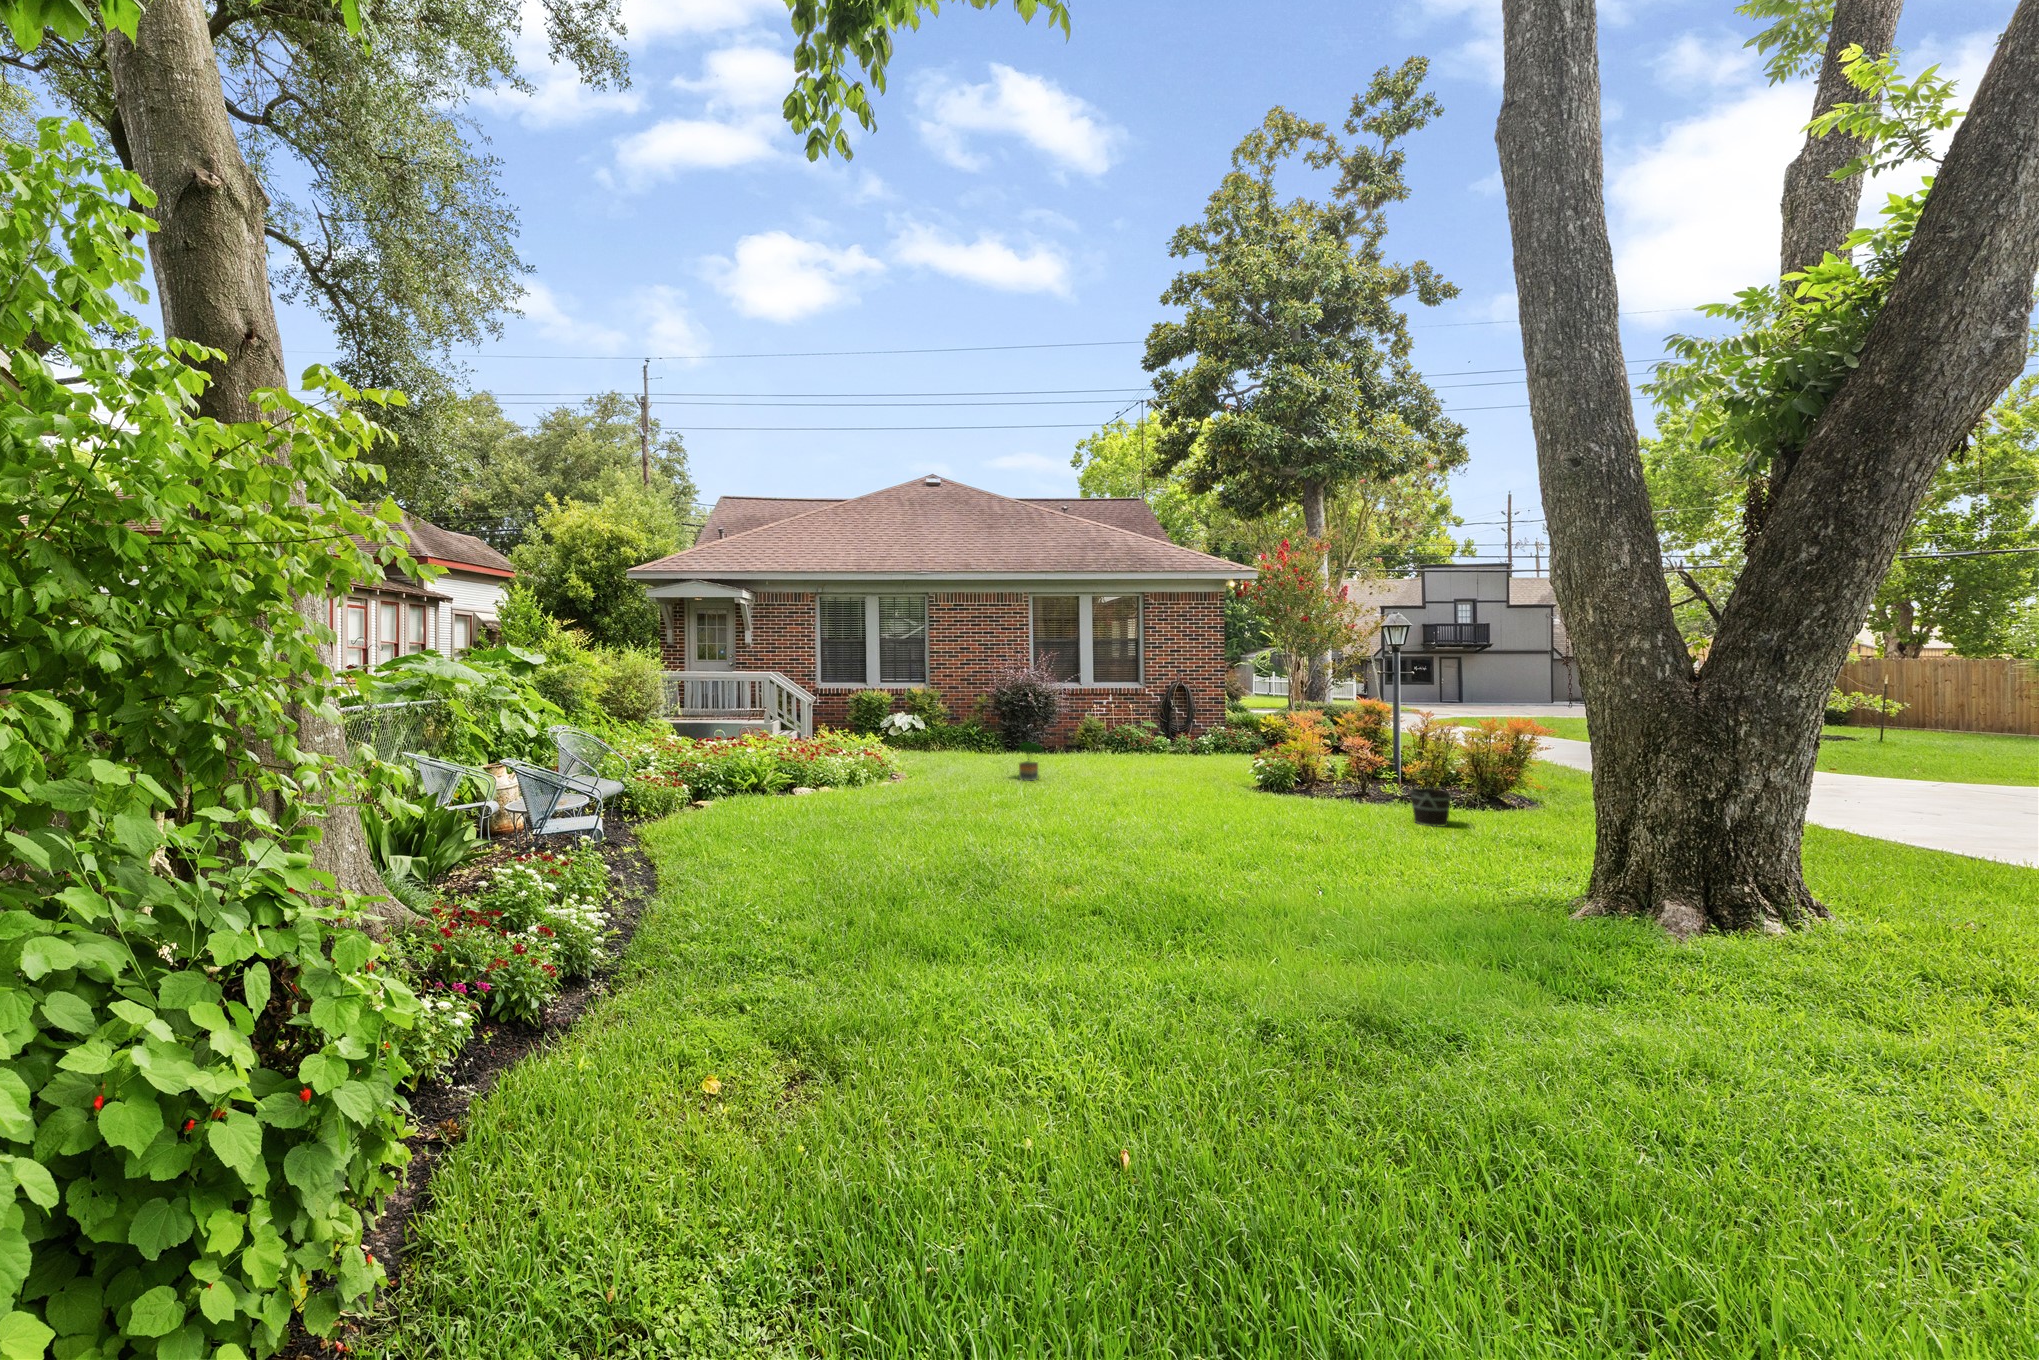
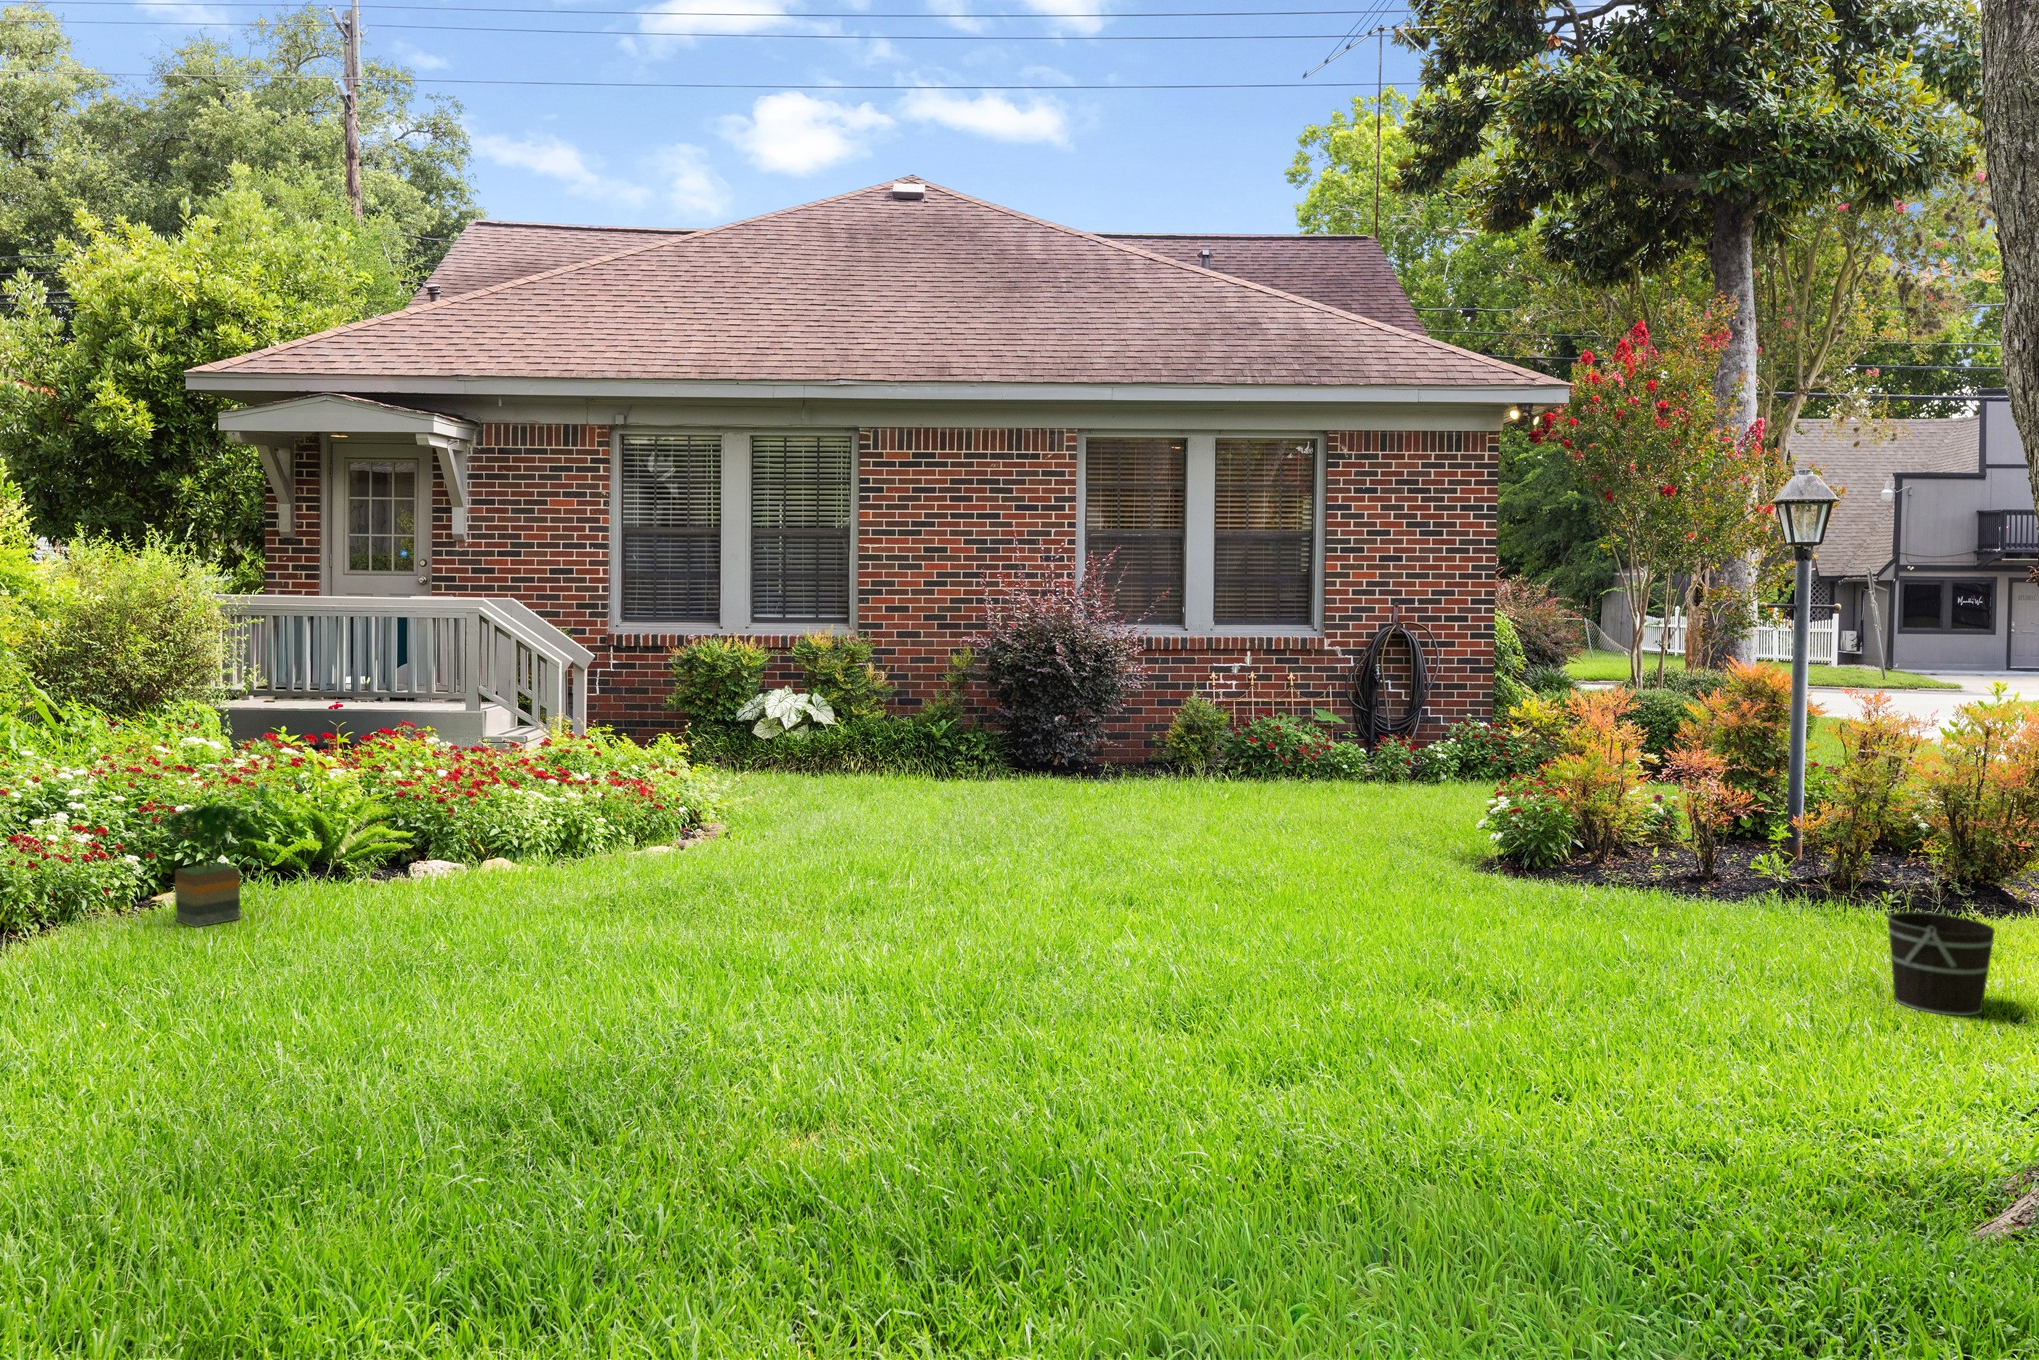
potted tree: present [1017,742,1043,781] -> present [164,805,257,927]

